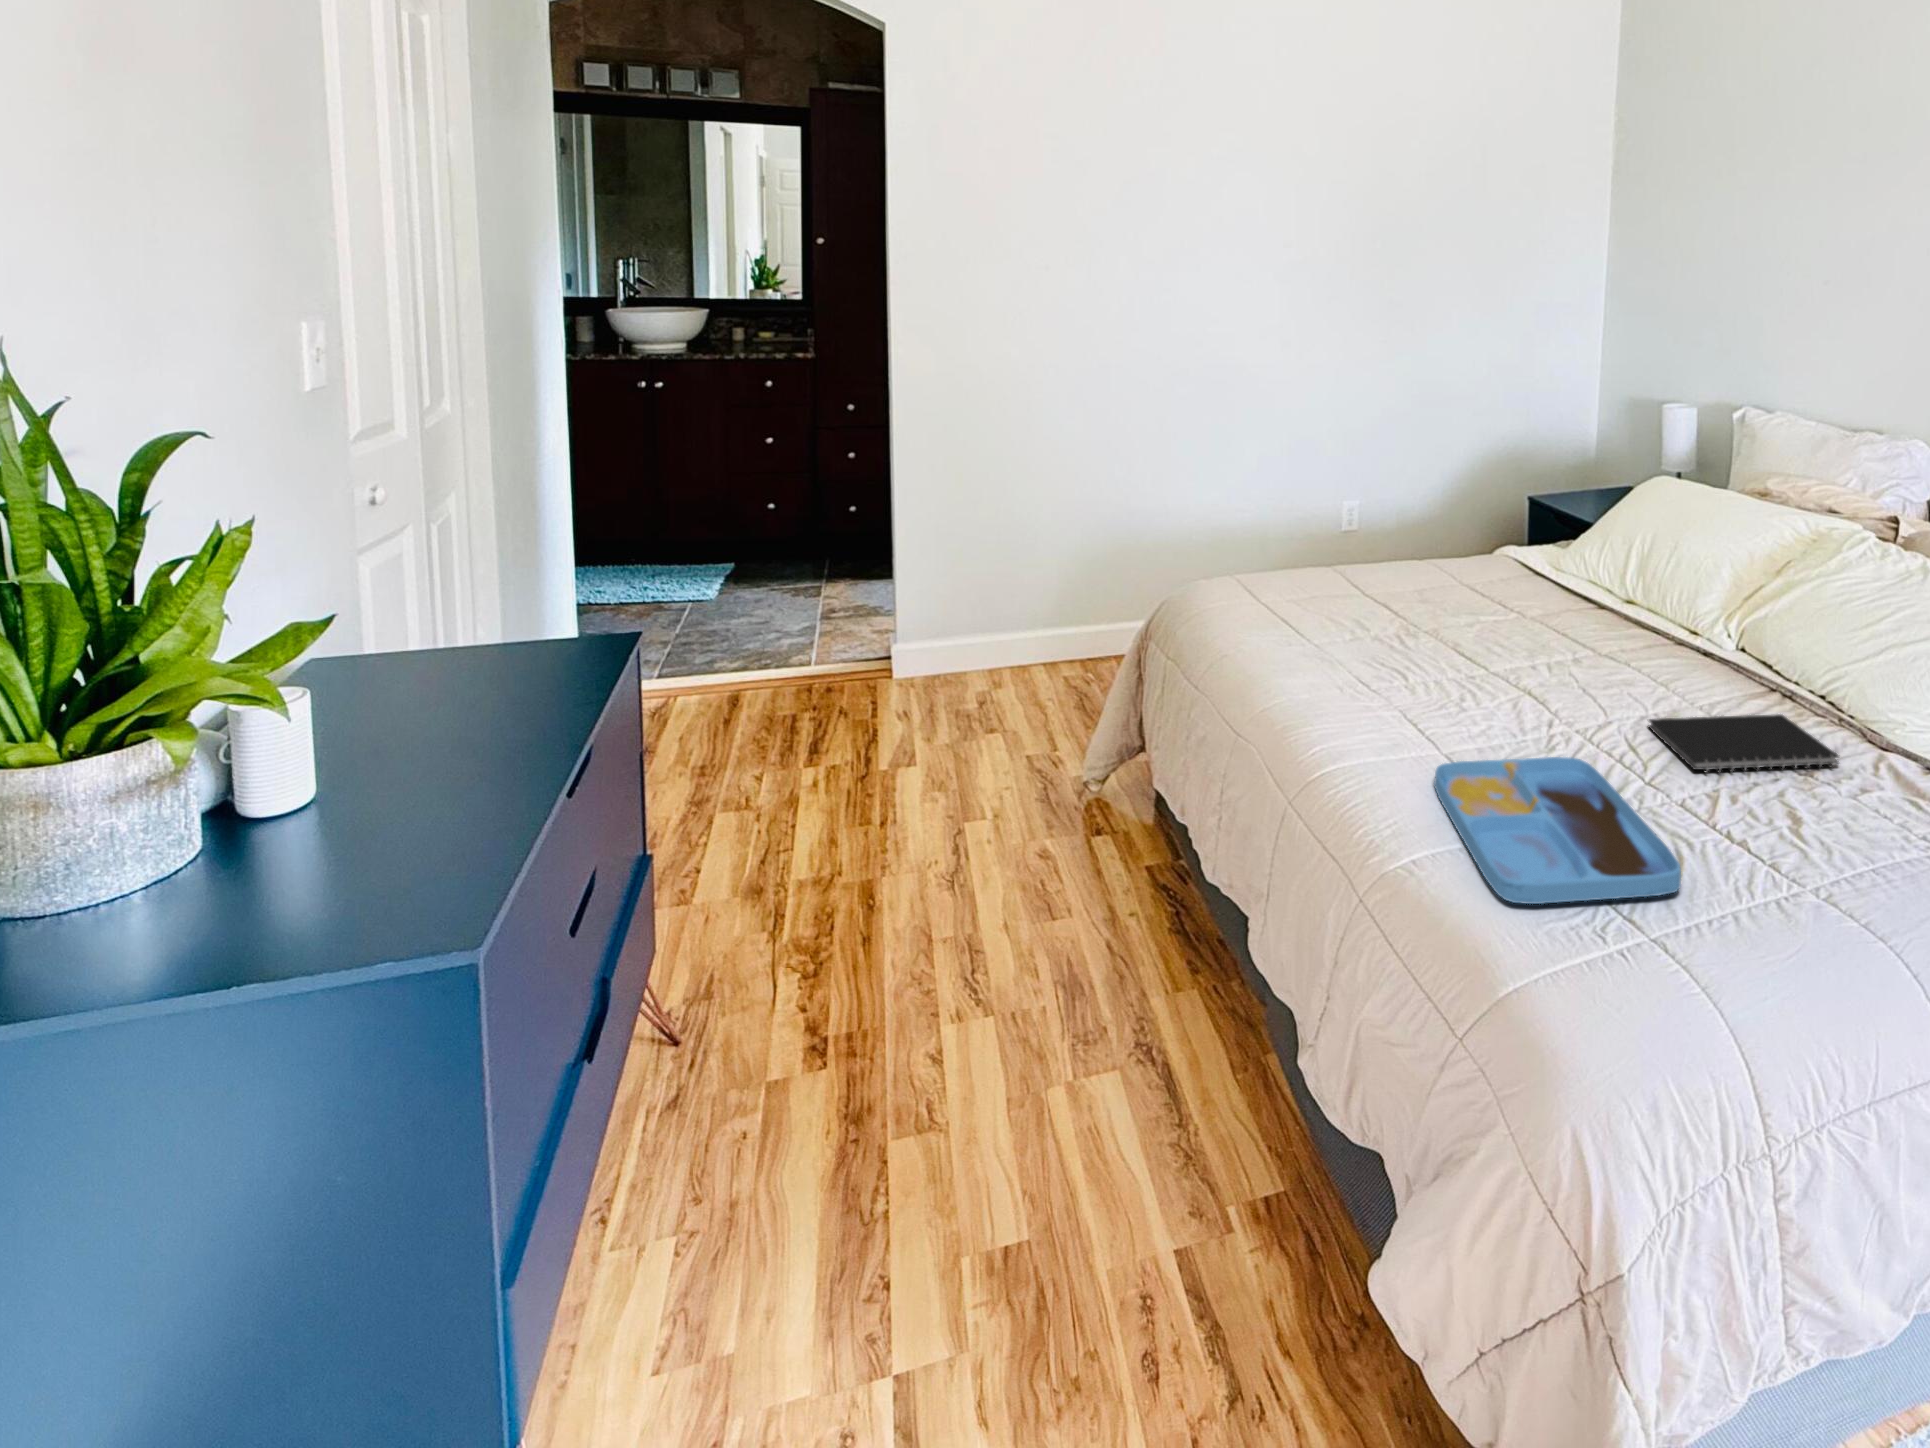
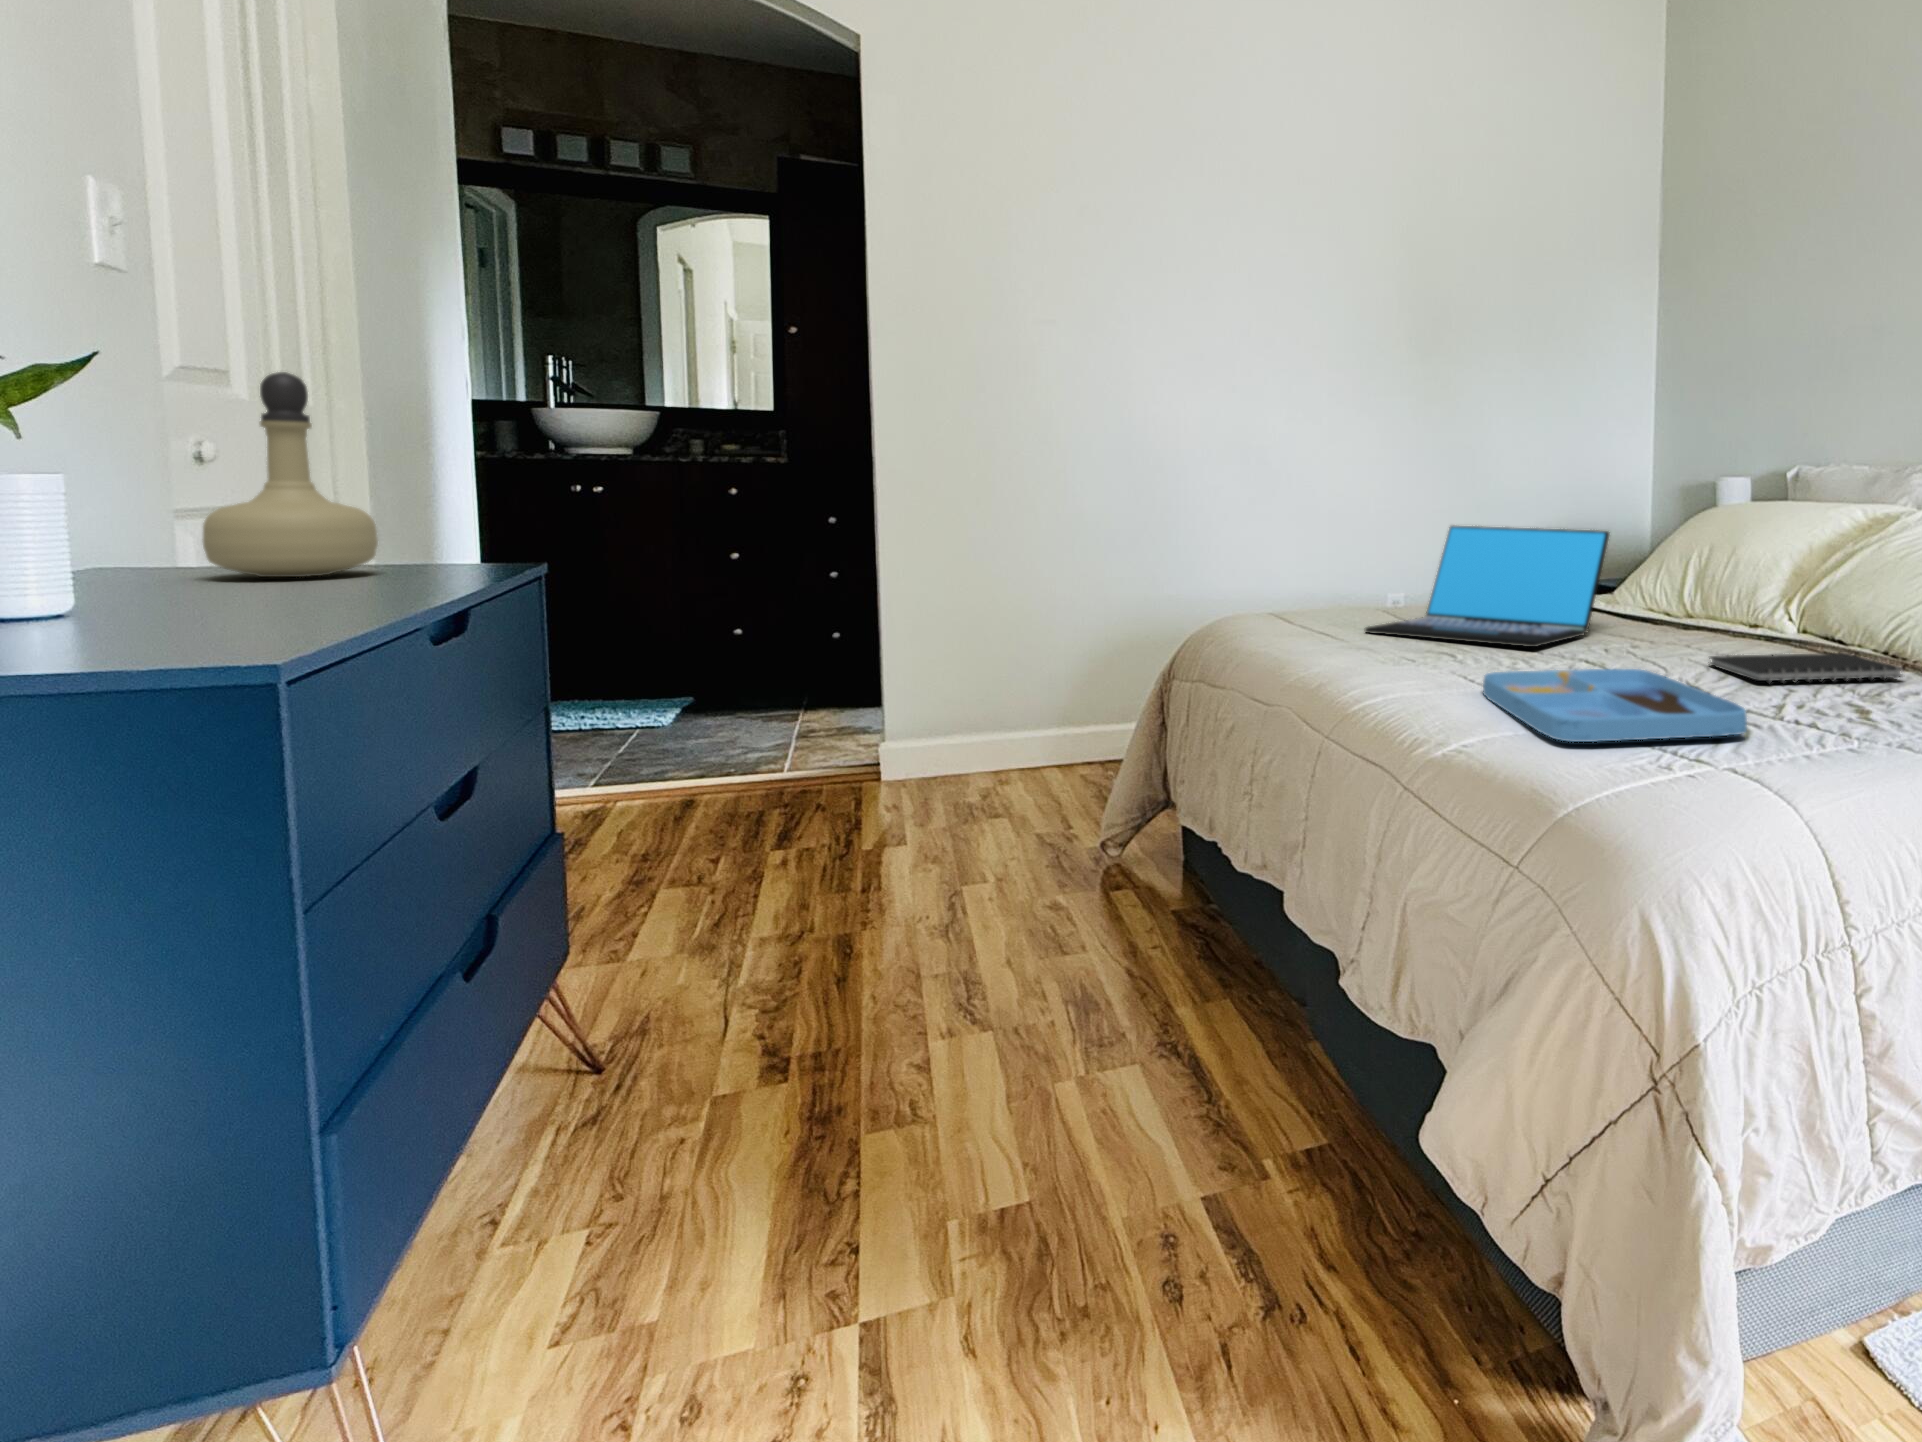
laptop: none [1326,529,1557,690] -> present [1365,526,1609,647]
perfume bottle: none [399,580,525,750] -> present [202,372,378,577]

